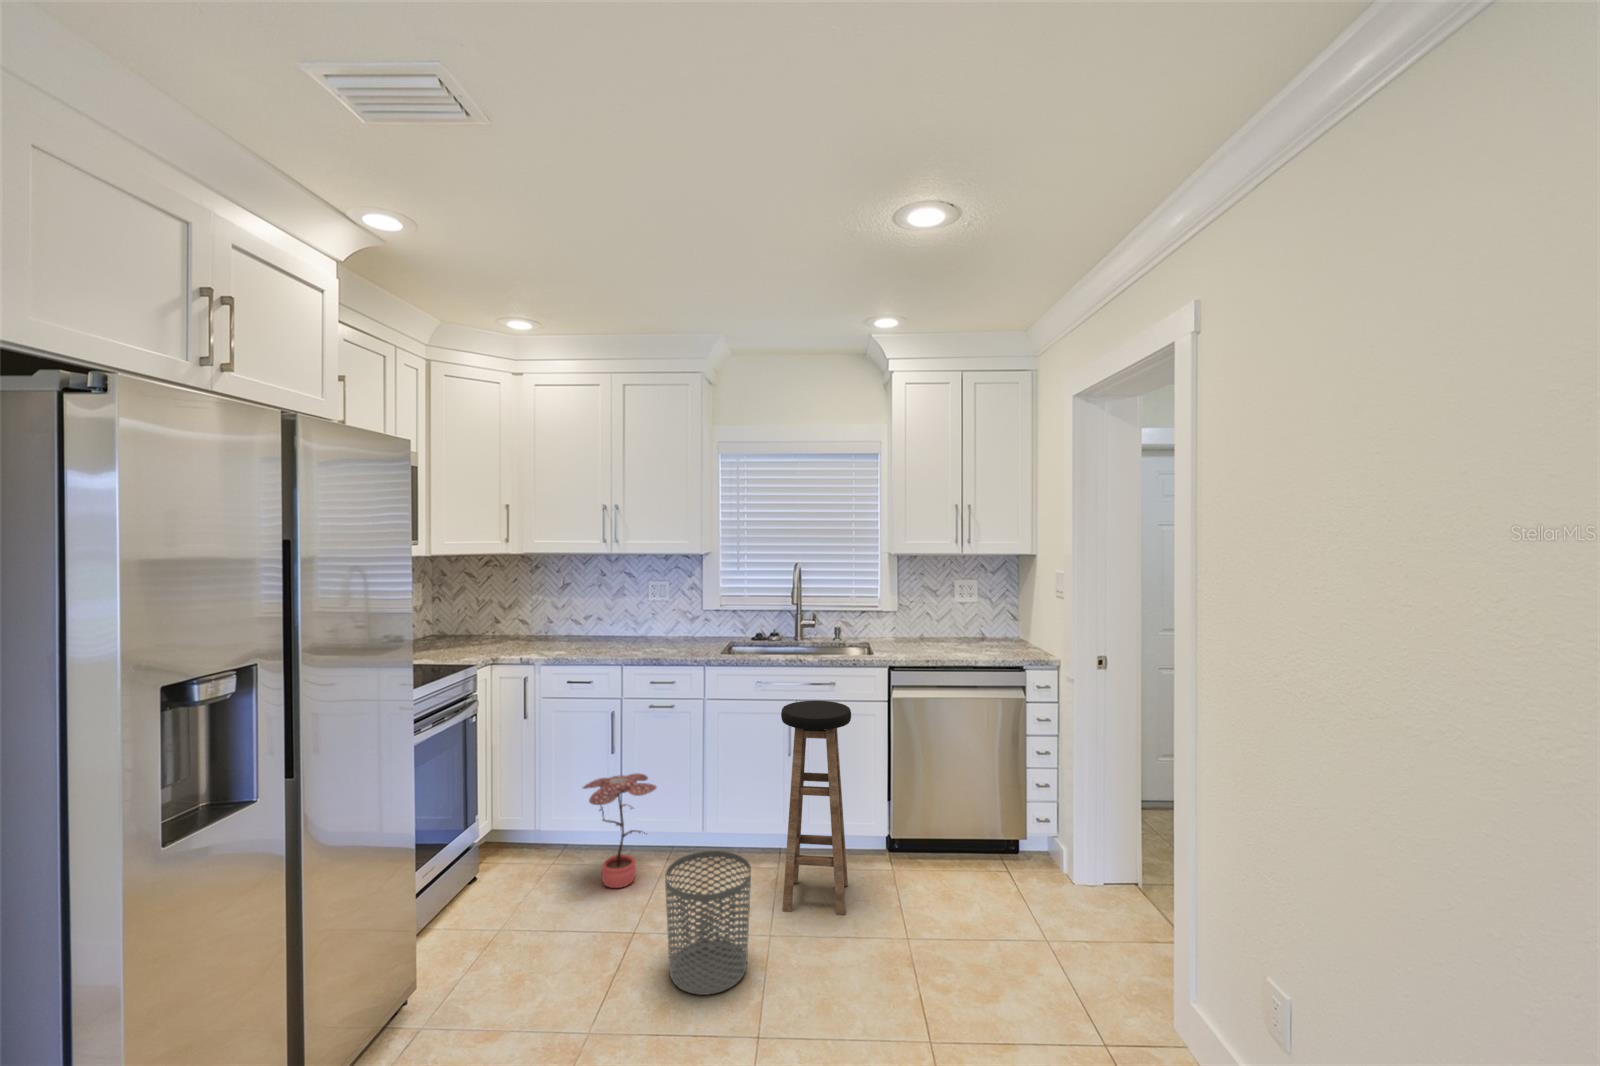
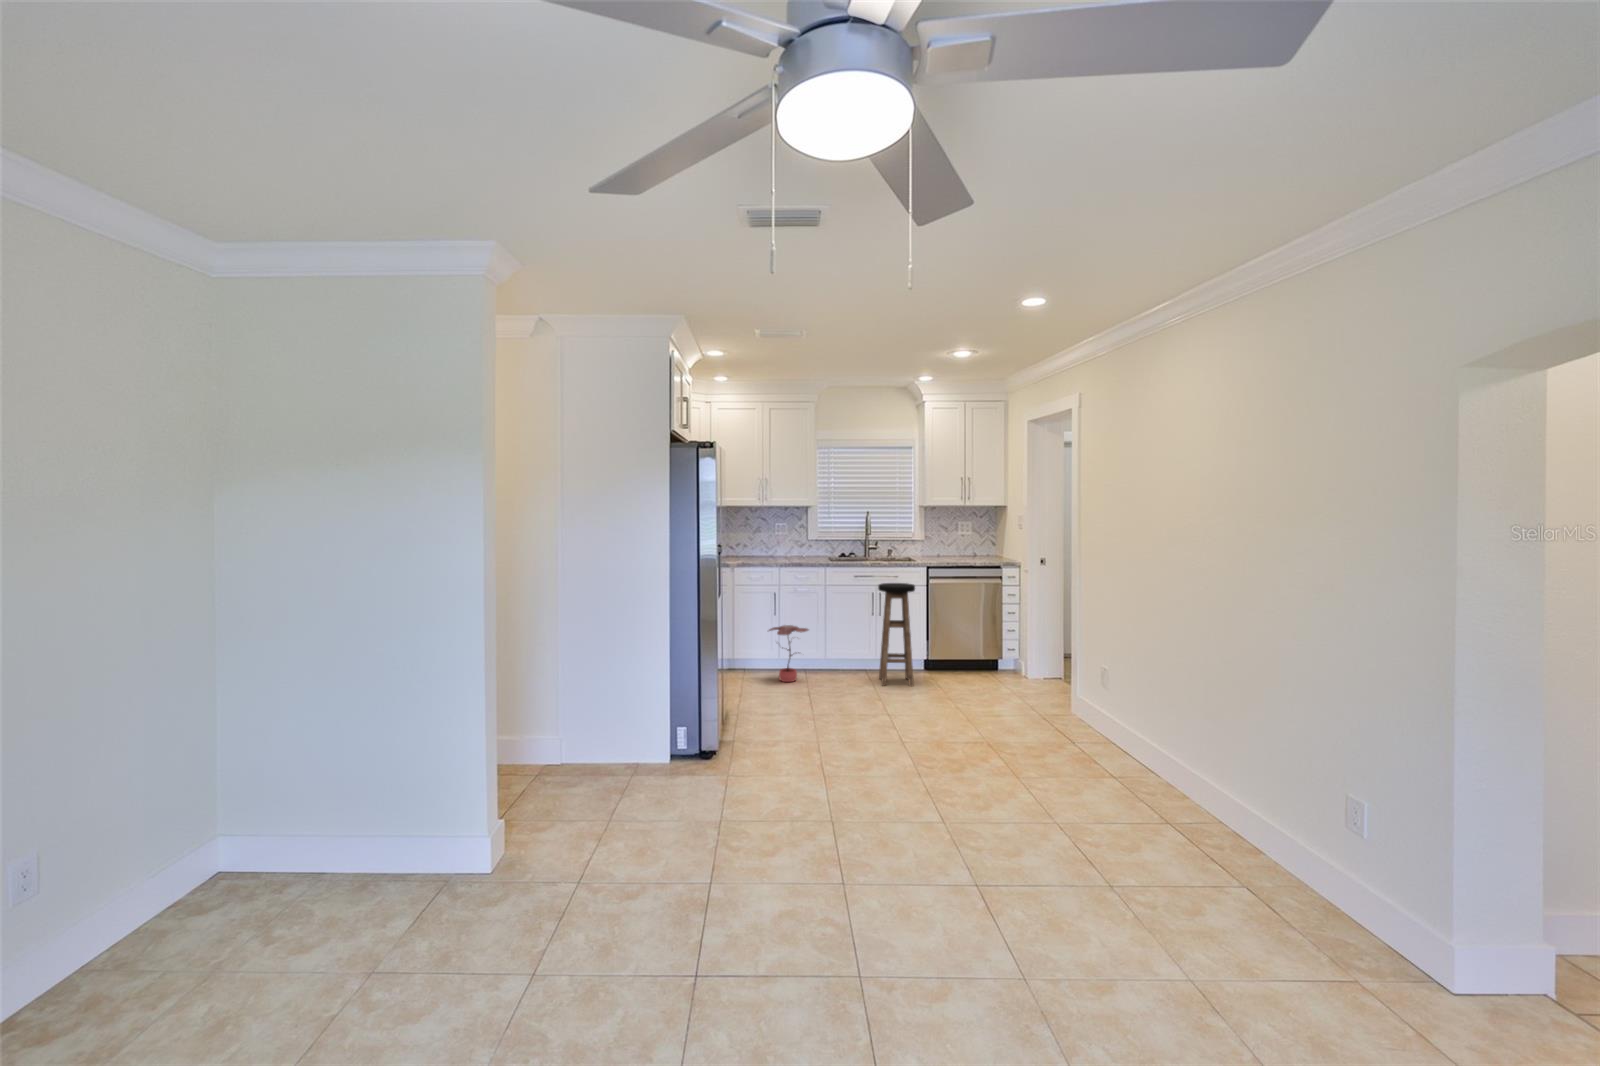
waste bin: present [665,851,751,995] -> none [839,648,879,704]

